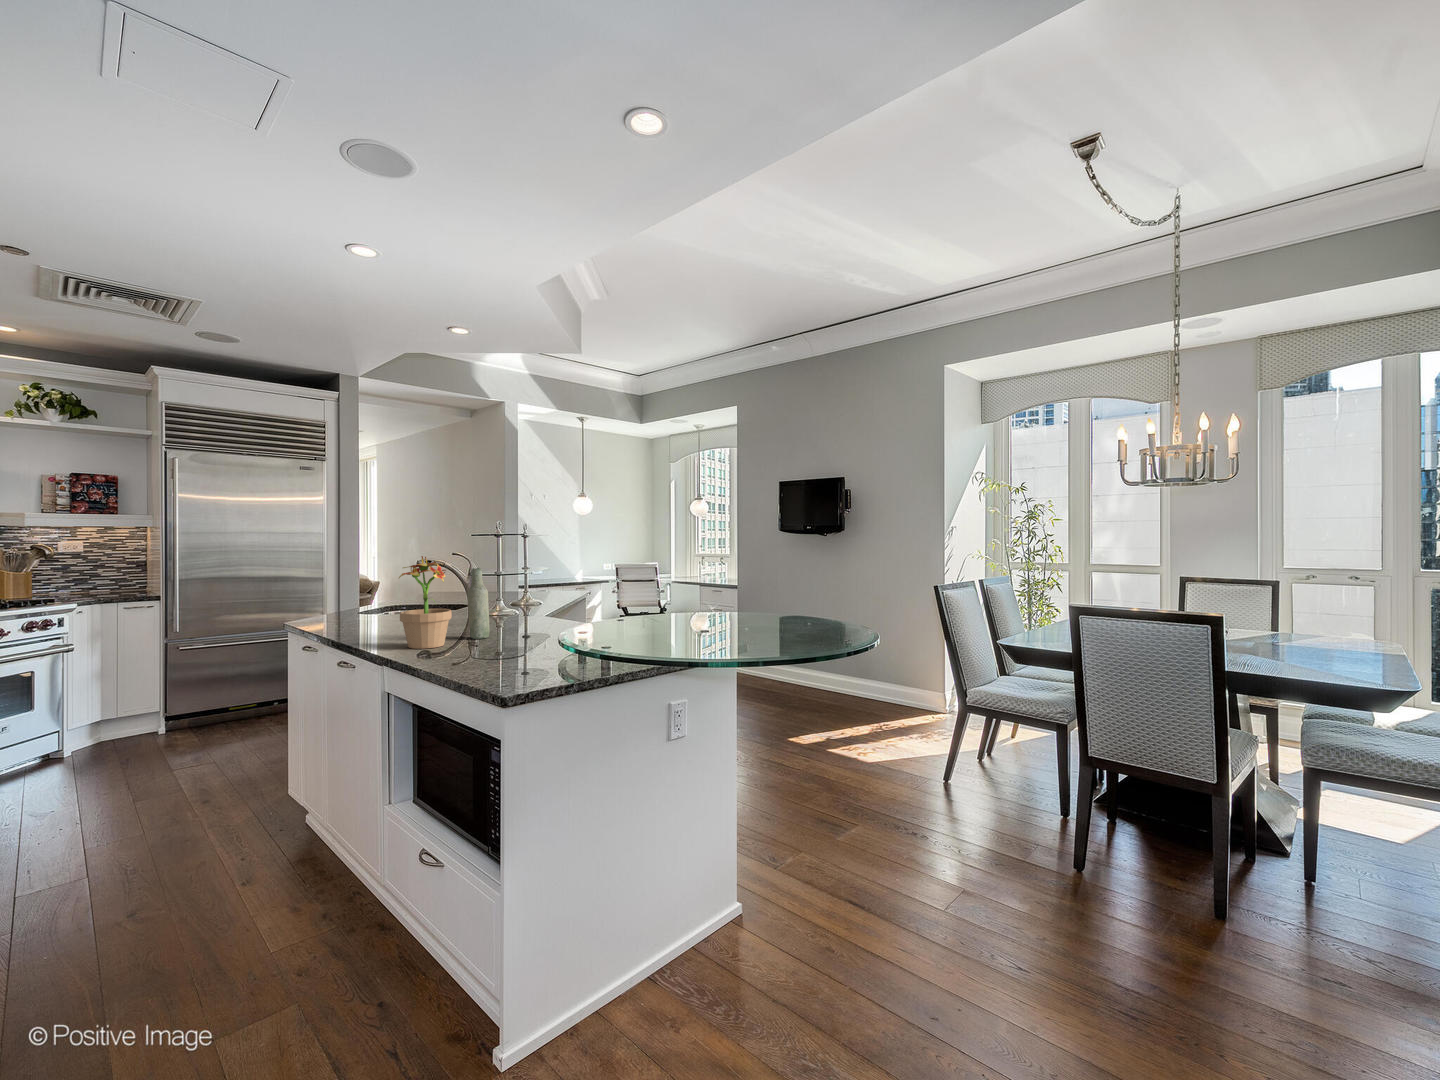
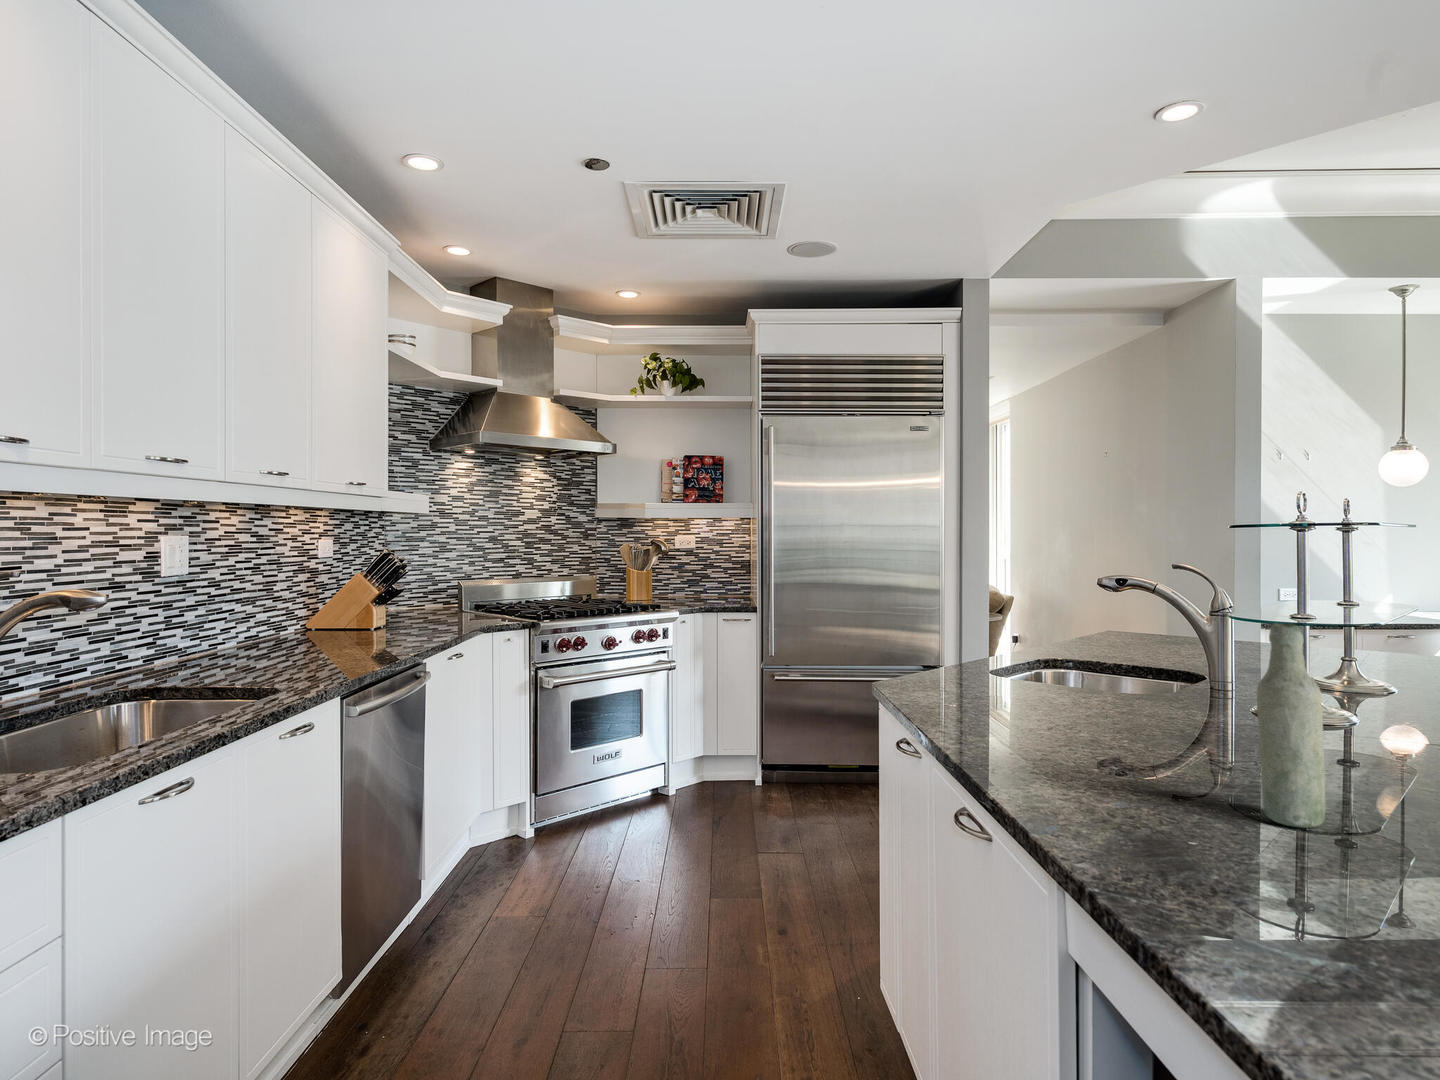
potted plant: present [399,556,452,649] -> none [1074,588,1220,850]

